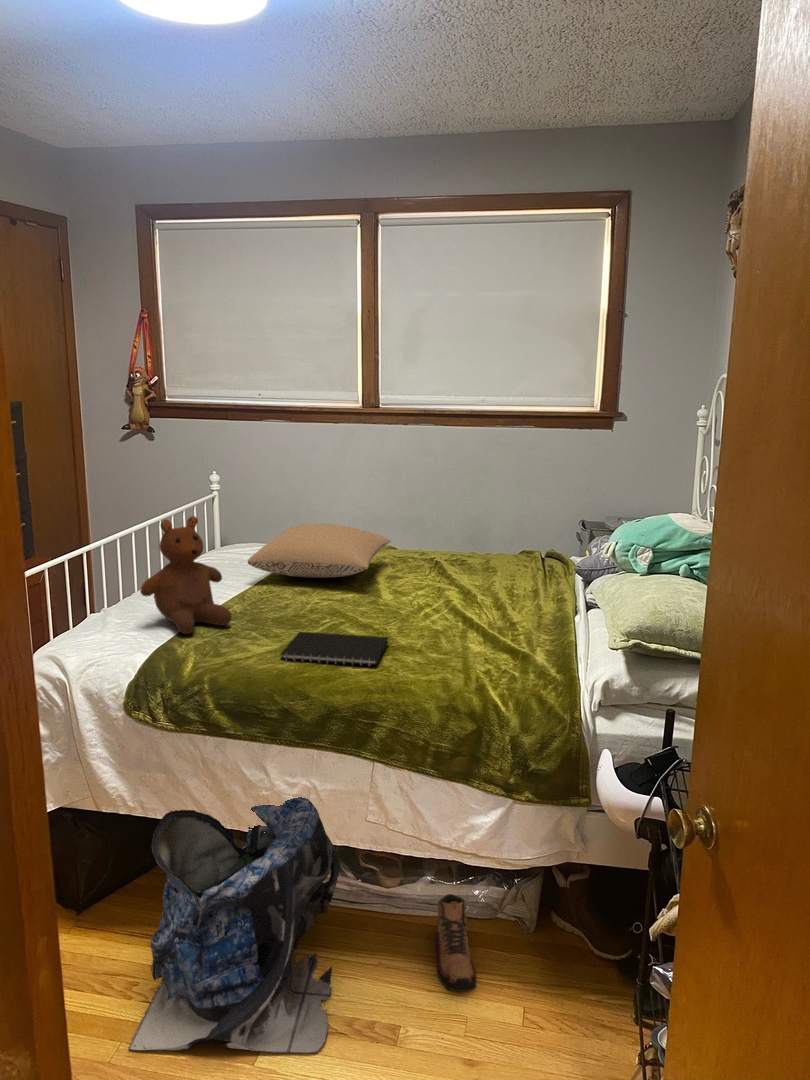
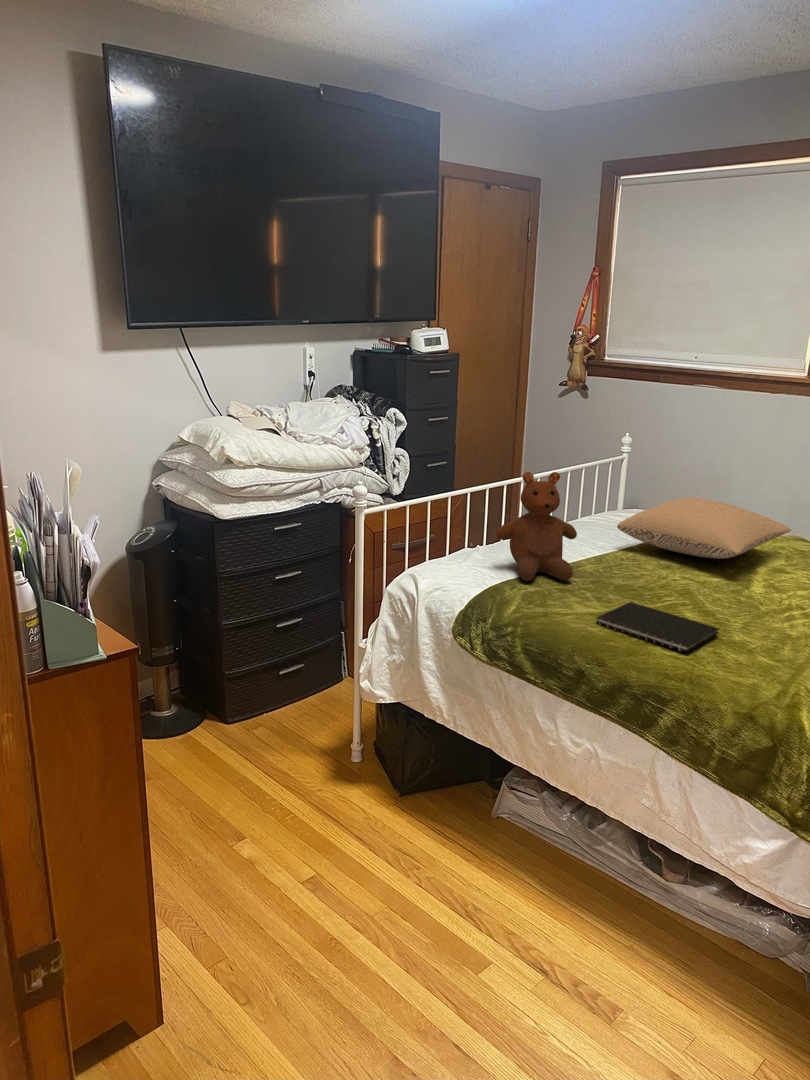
backpack: present [128,797,340,1053] -> none [392,732,612,990]
shoe: present [435,894,476,992] -> none [685,914,739,1018]

